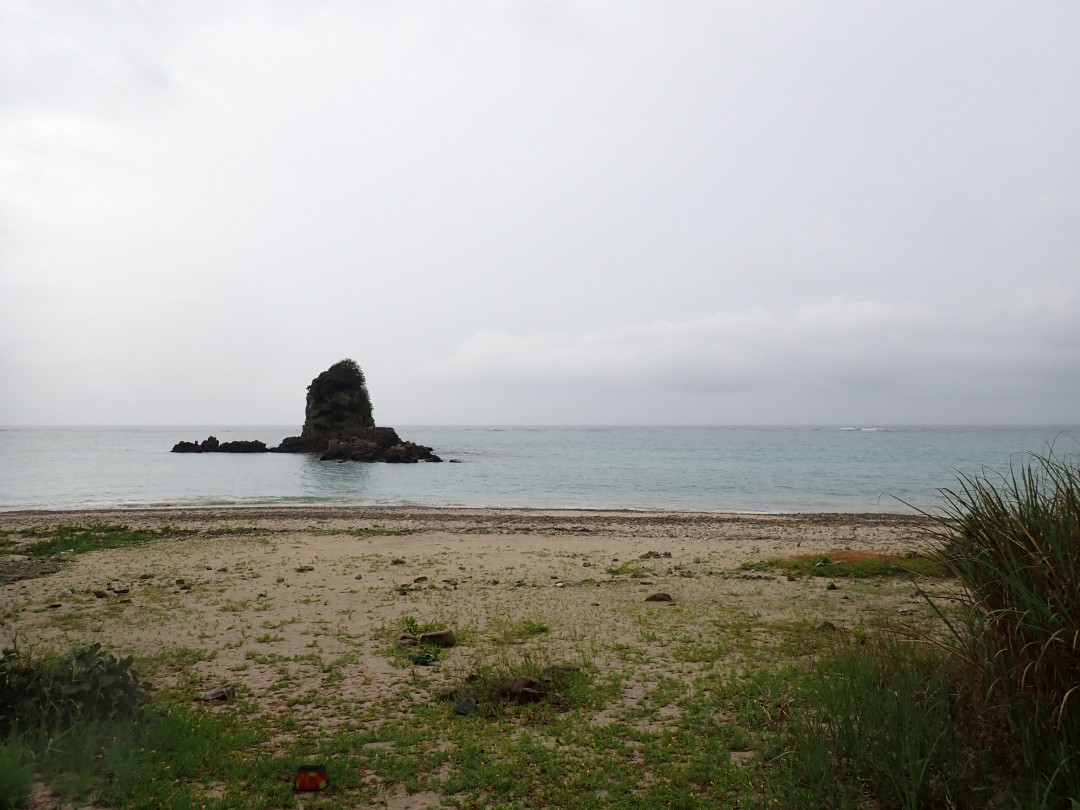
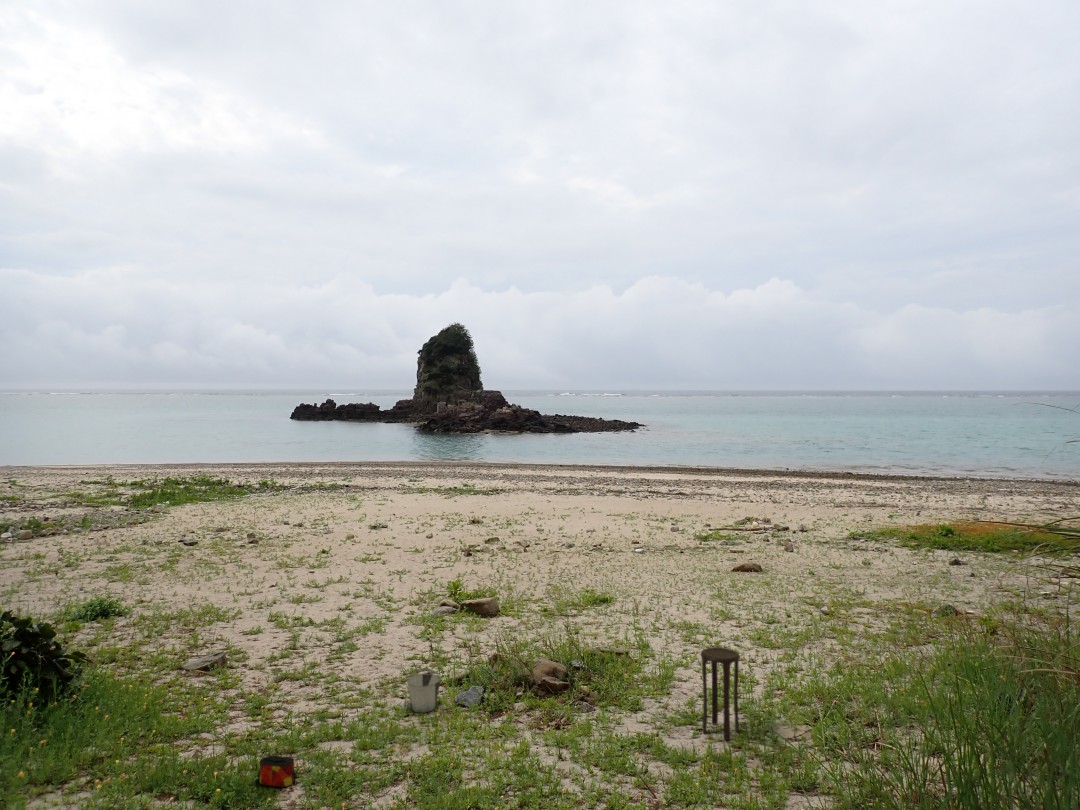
stool: none [647,658,677,732] -> present [701,647,740,740]
bucket: none [399,690,429,728] -> present [407,669,440,713]

